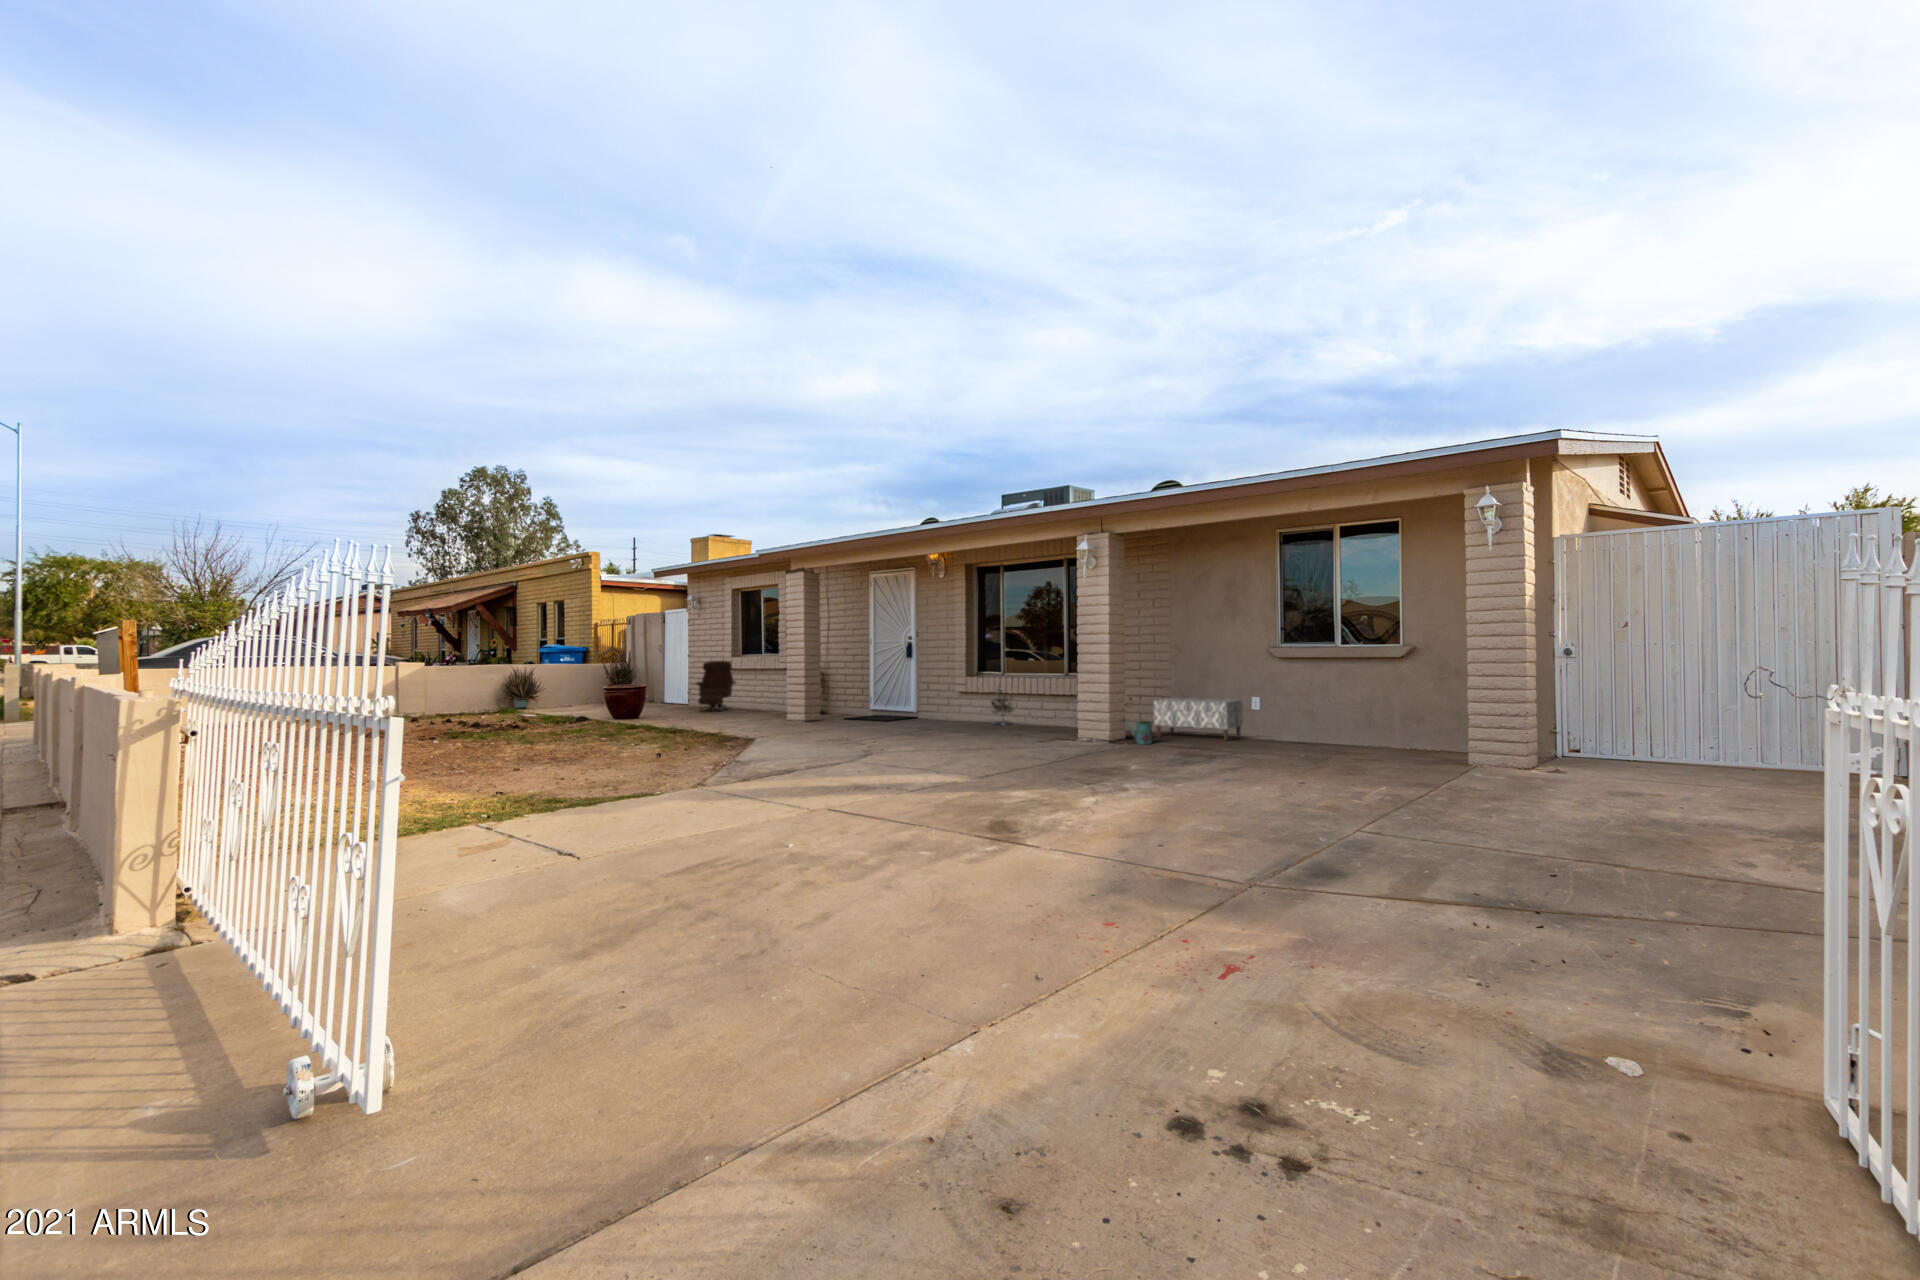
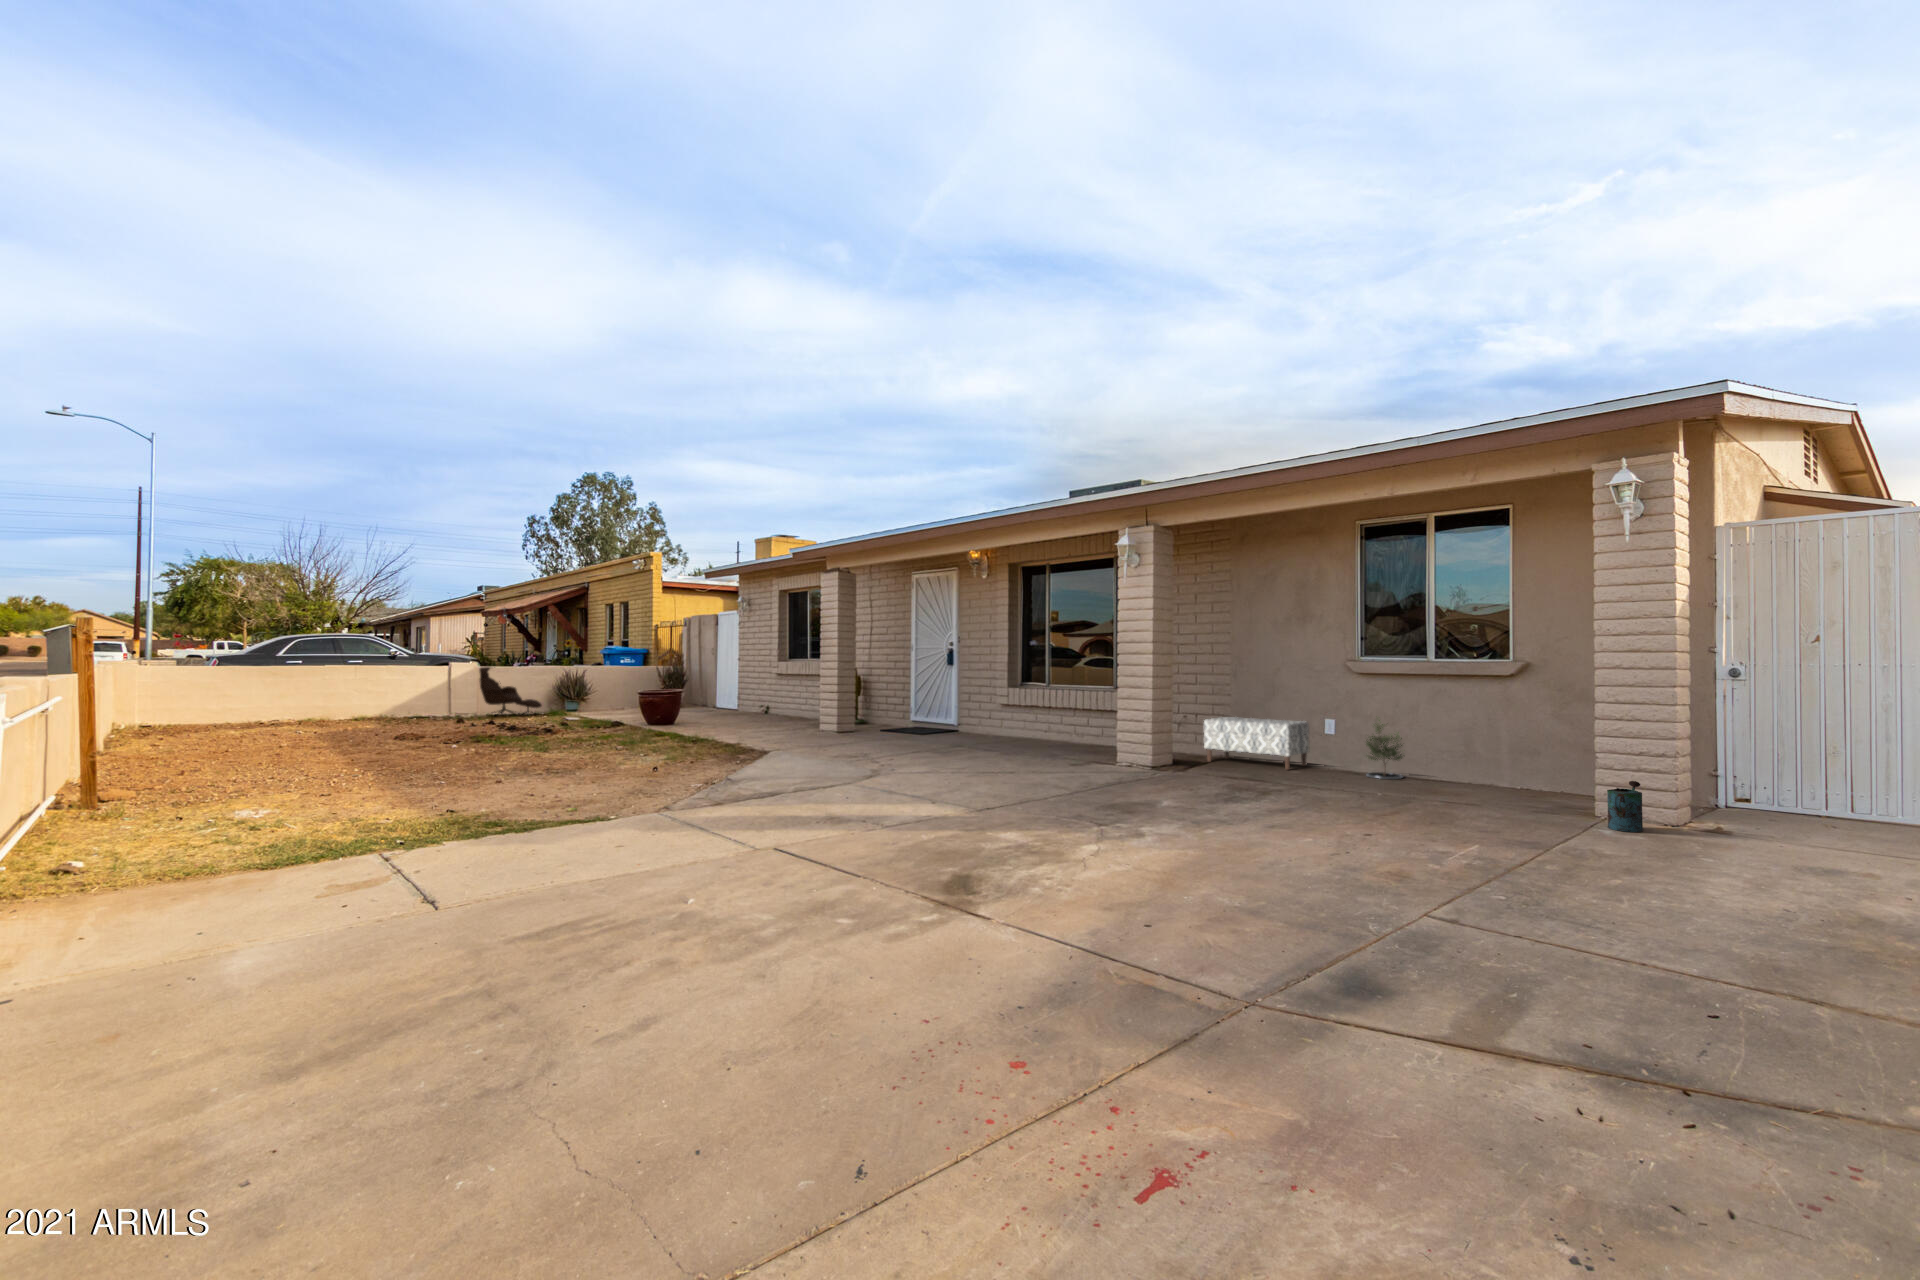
lounge chair: present [696,661,736,712] -> present [479,667,542,715]
potted tree: present [991,689,1014,725] -> present [1366,720,1404,779]
watering can: present [1122,720,1153,745] -> present [1607,781,1643,832]

